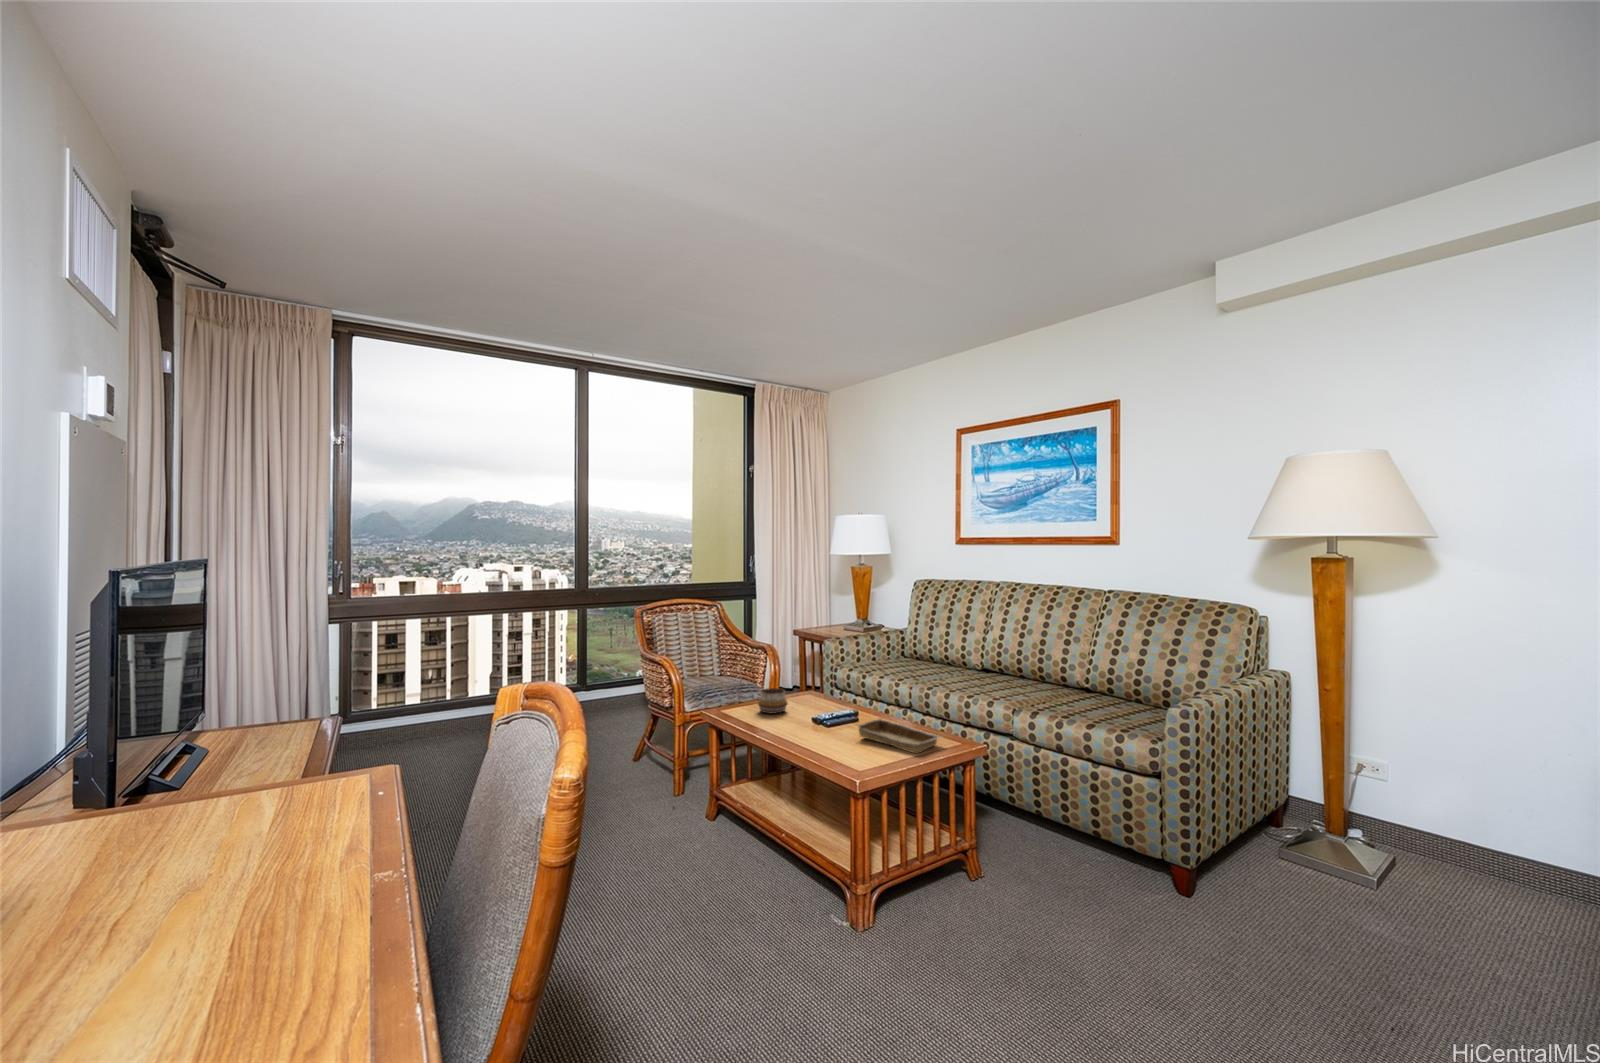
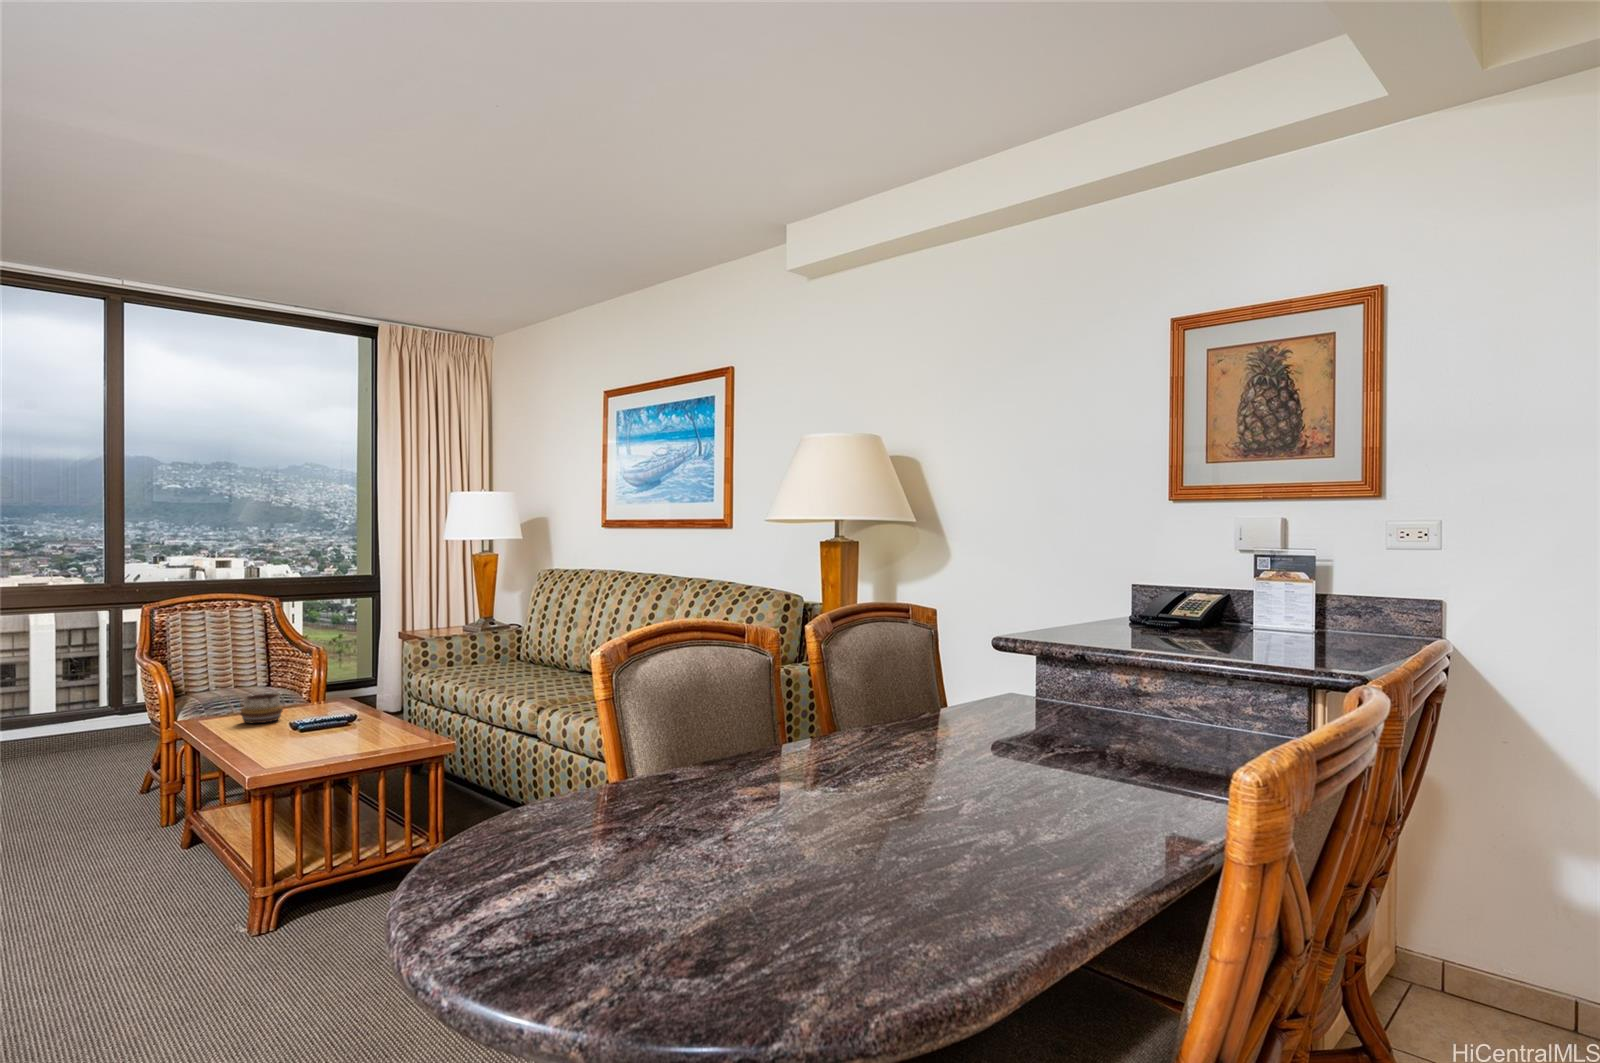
tray: present [856,719,941,753] -> none [314,721,409,754]

